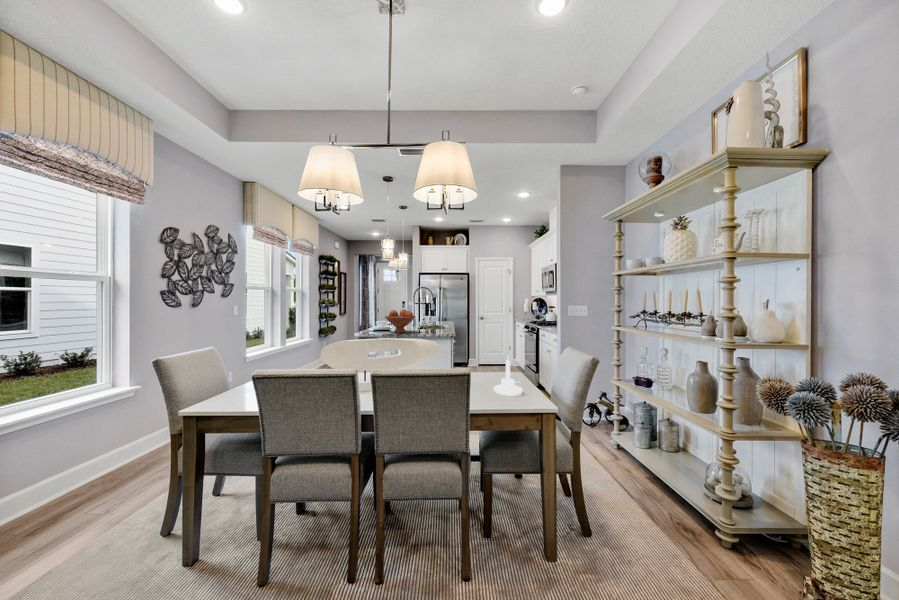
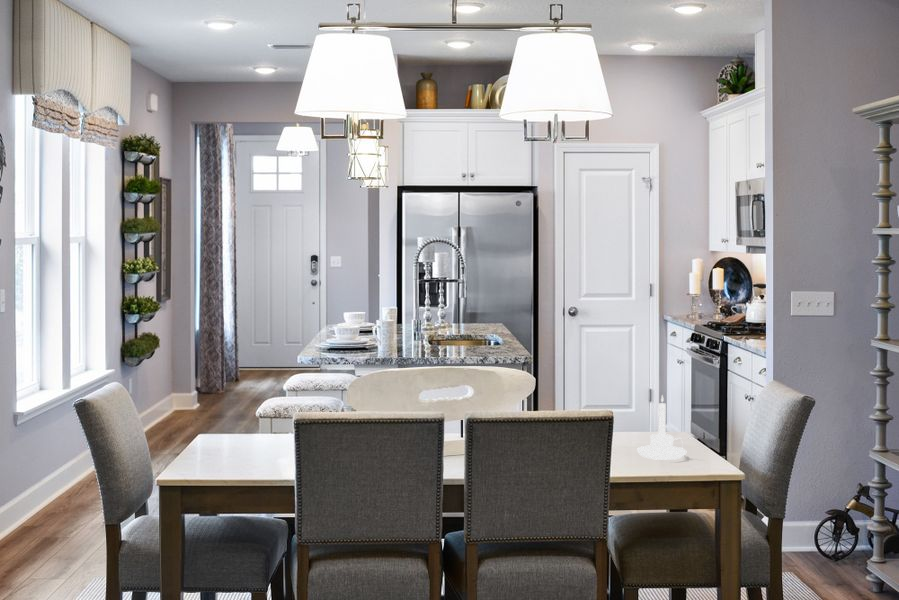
fruit bowl: present [385,310,415,333] -> none [368,300,439,354]

